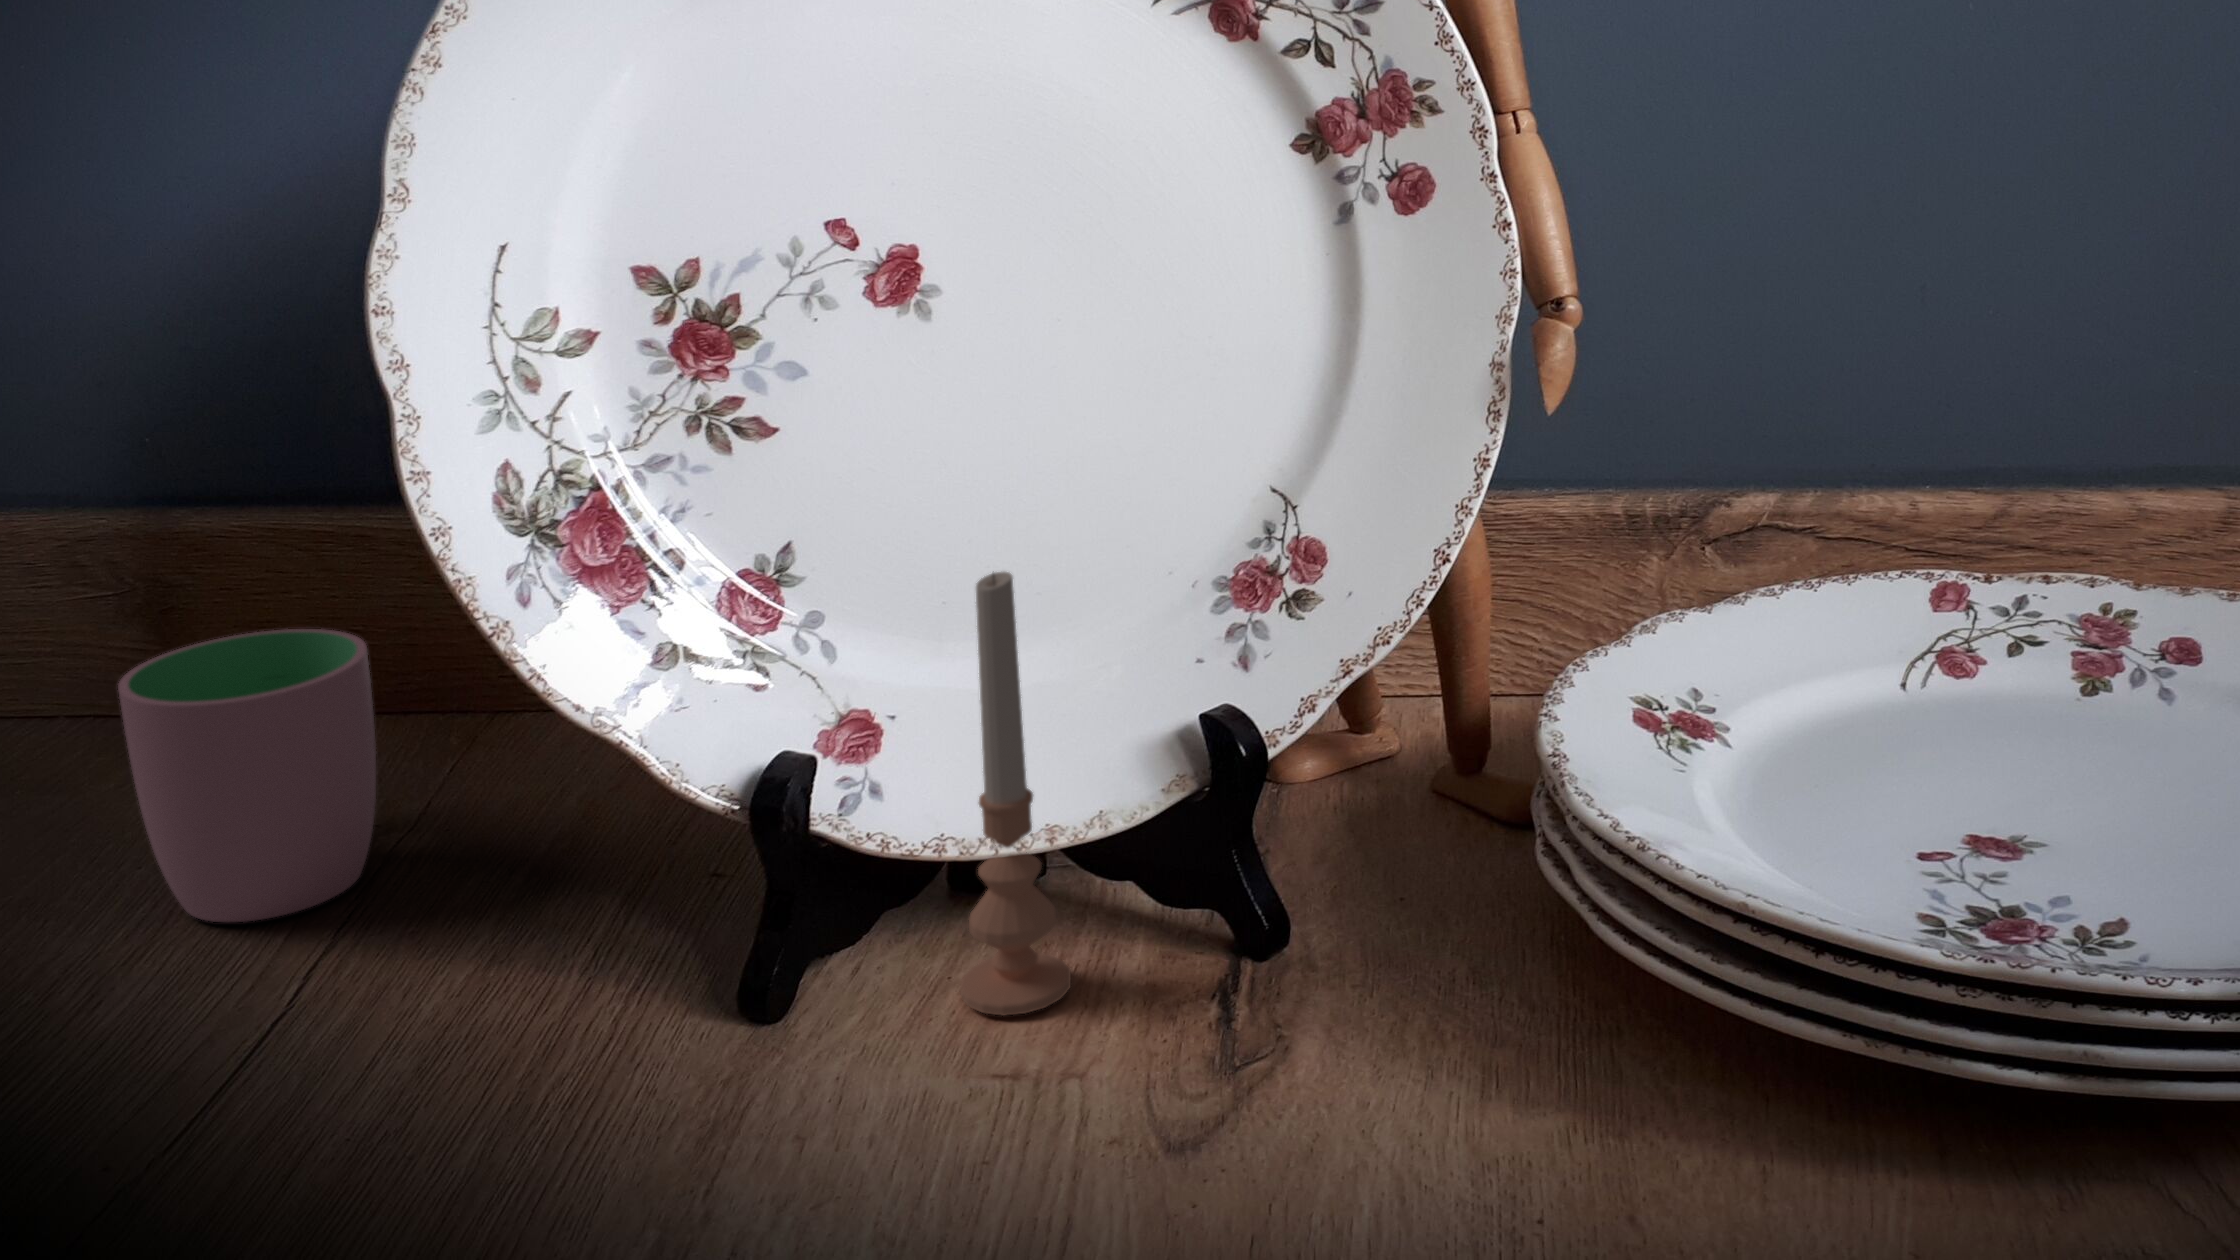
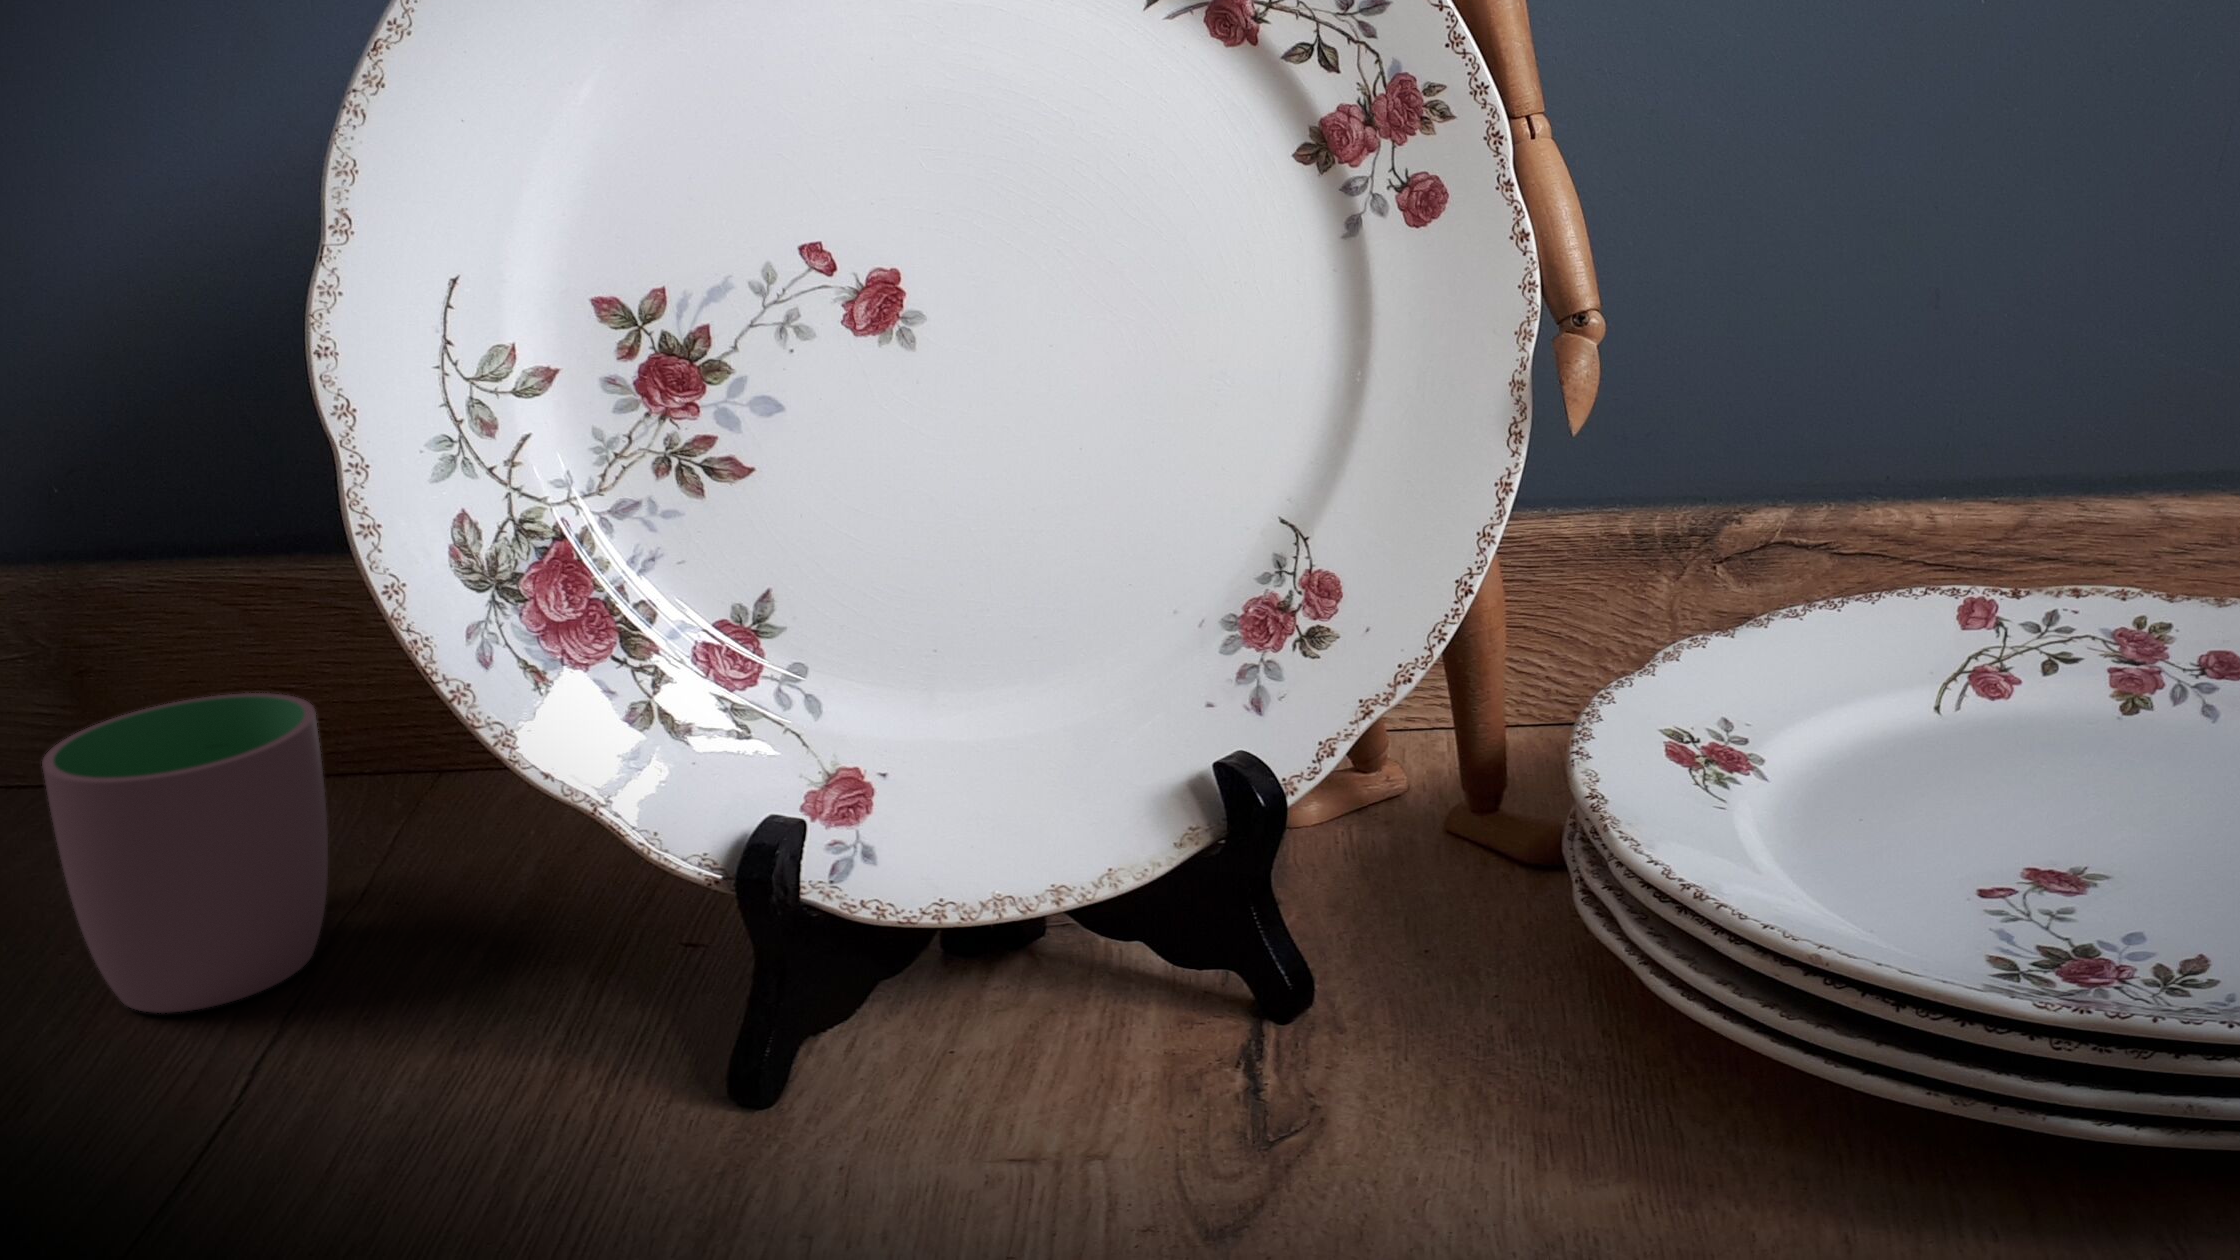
candle: present [961,572,1071,1015] -> none [962,616,1080,1092]

